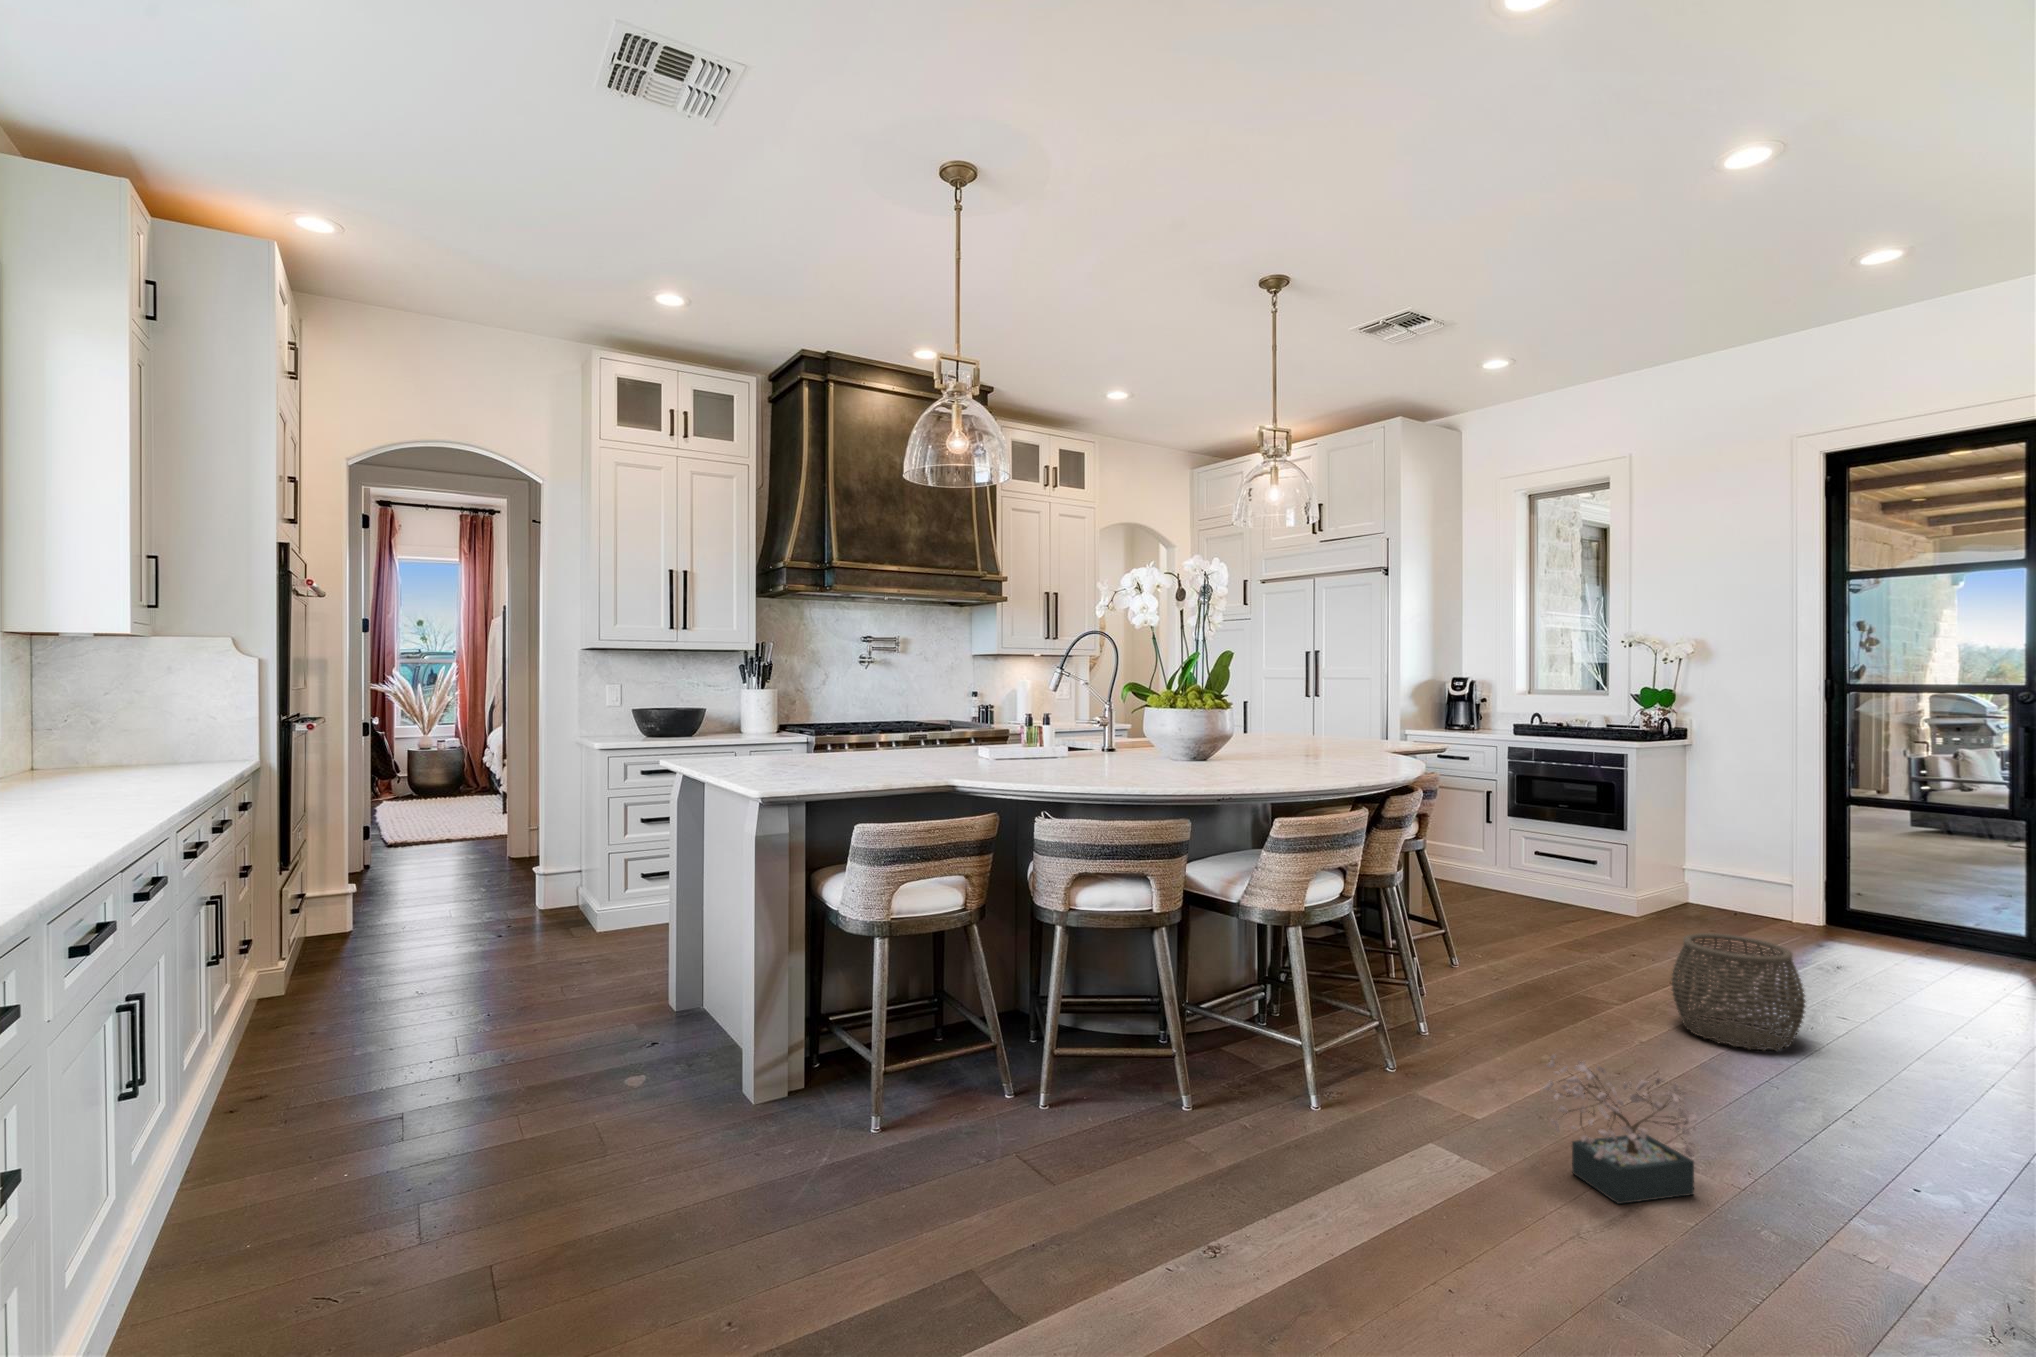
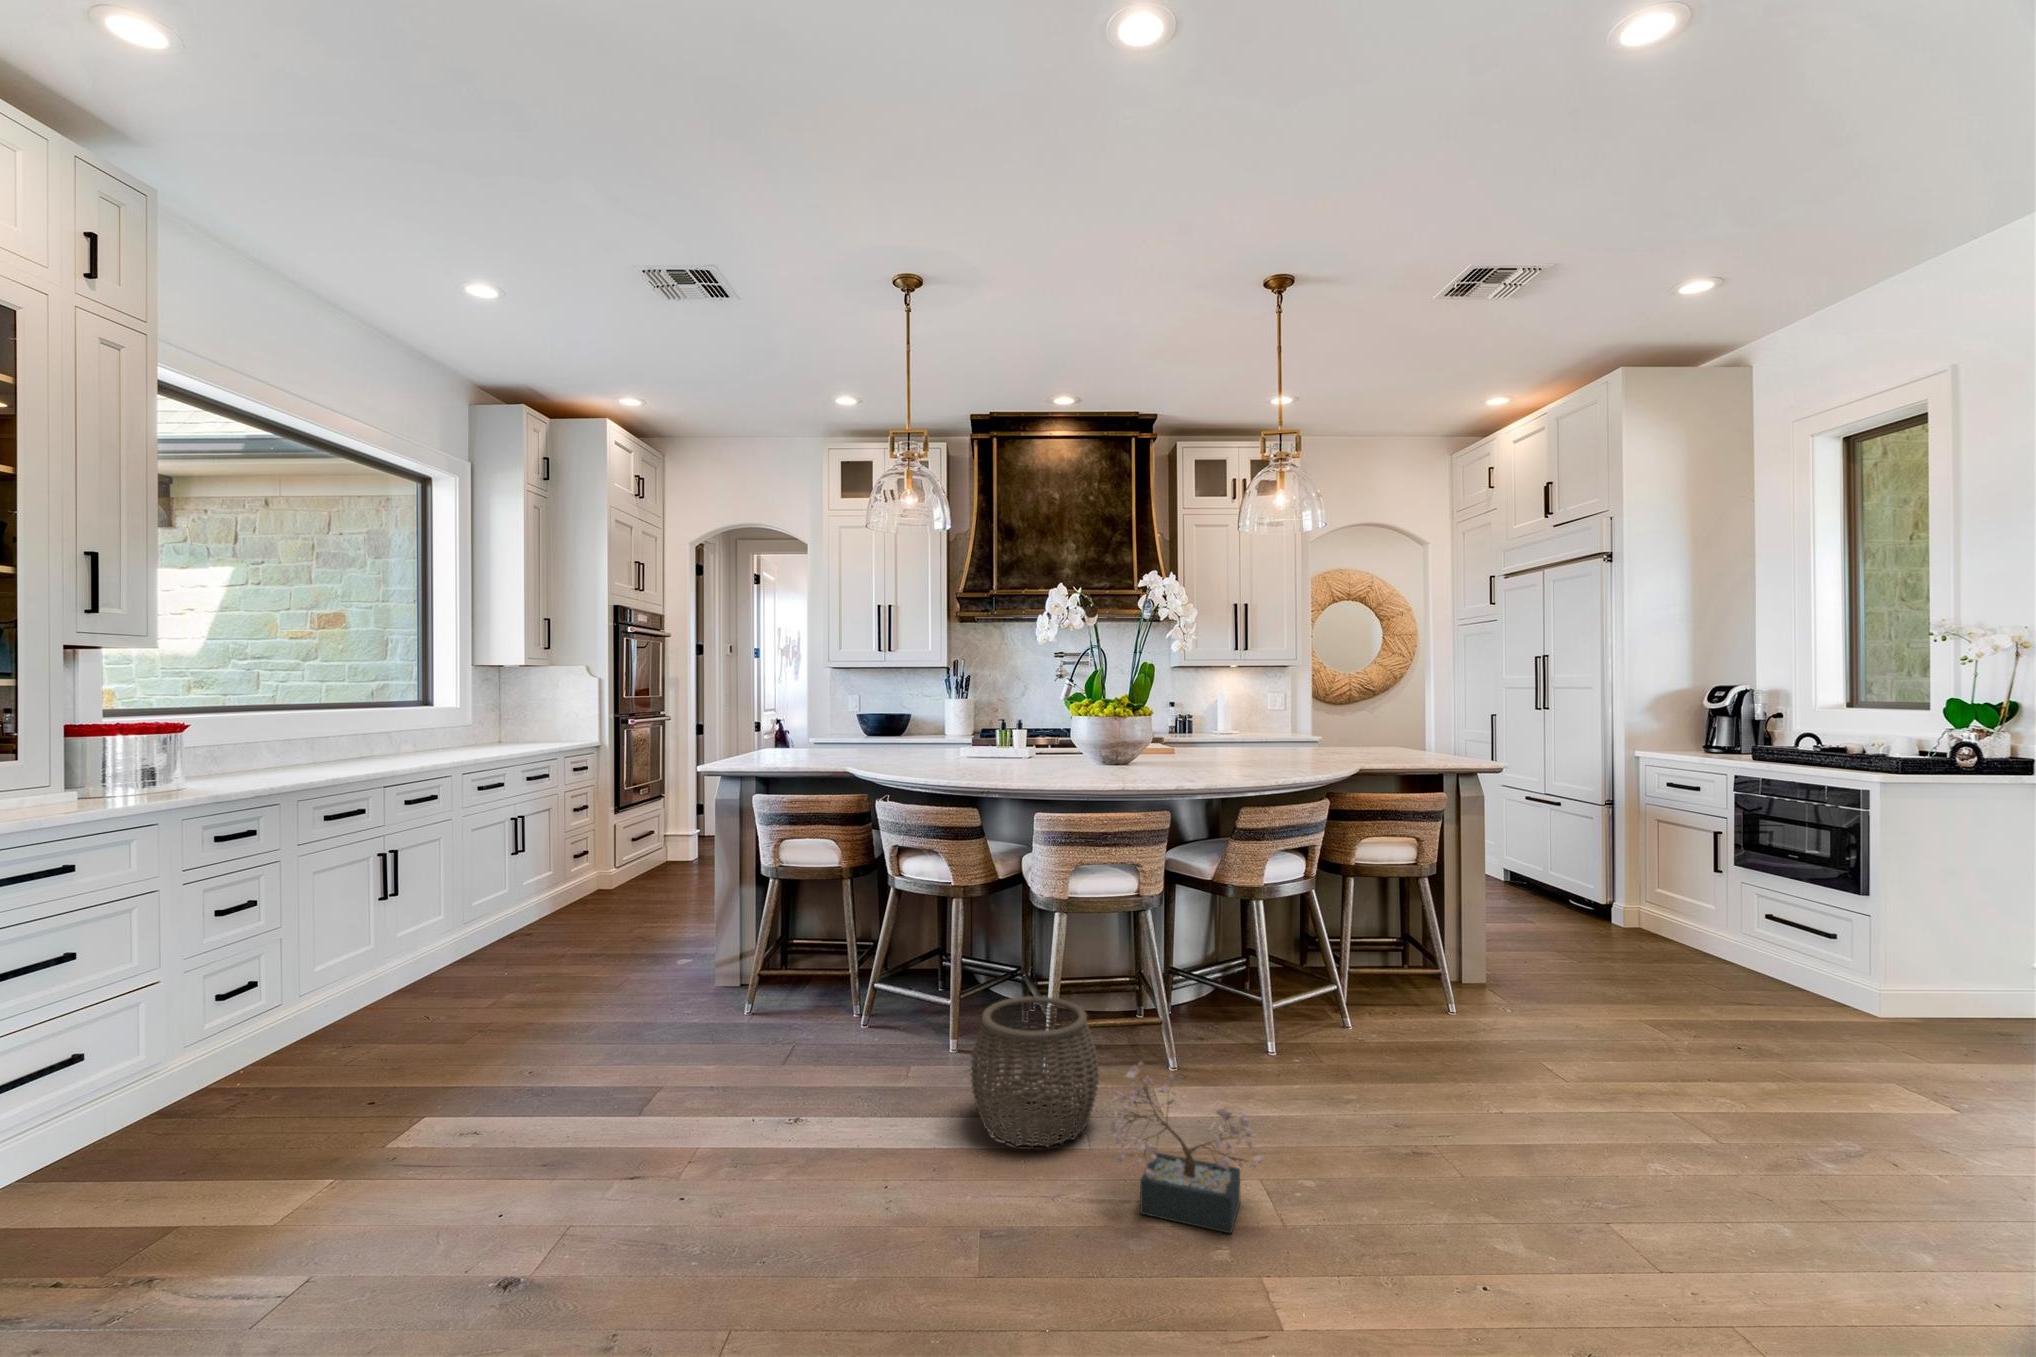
woven basket: present [1671,933,1806,1051] -> present [970,997,1099,1147]

